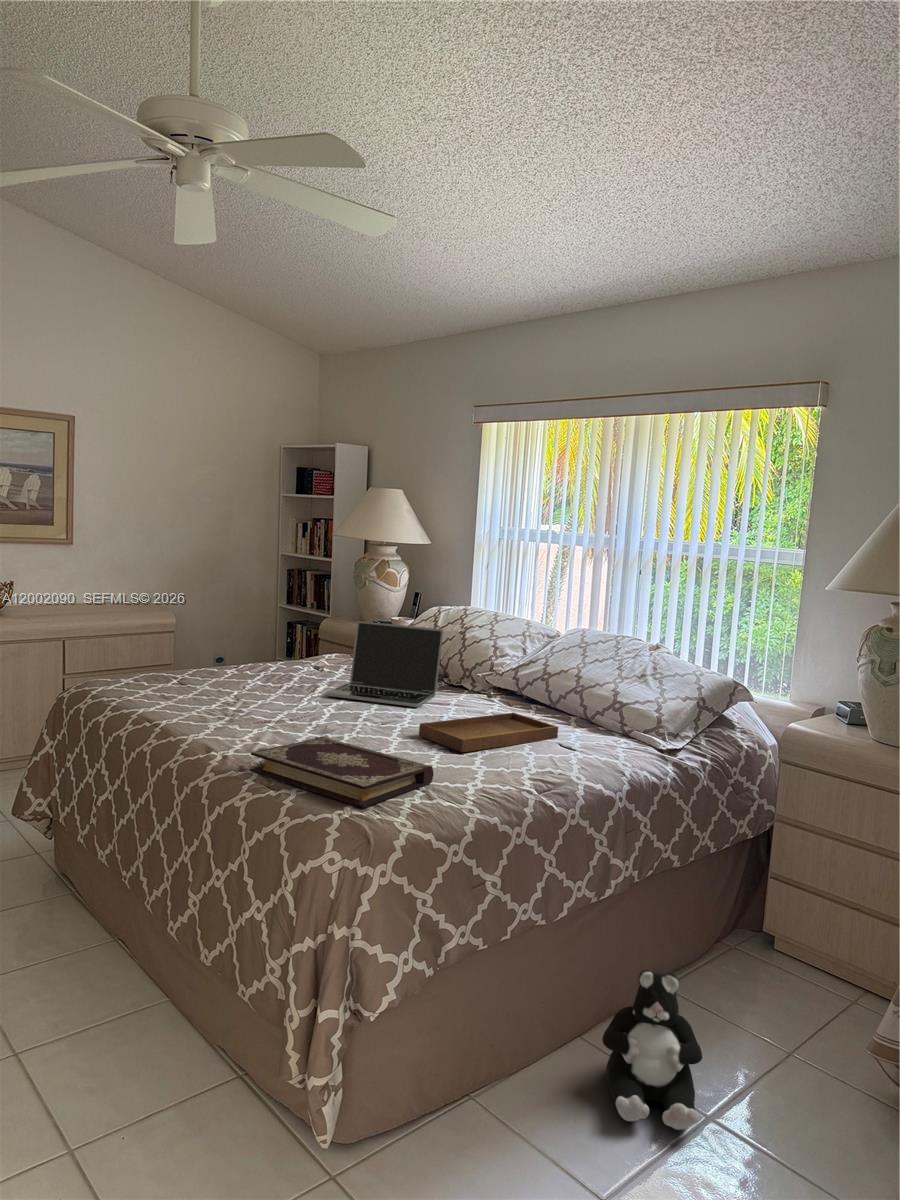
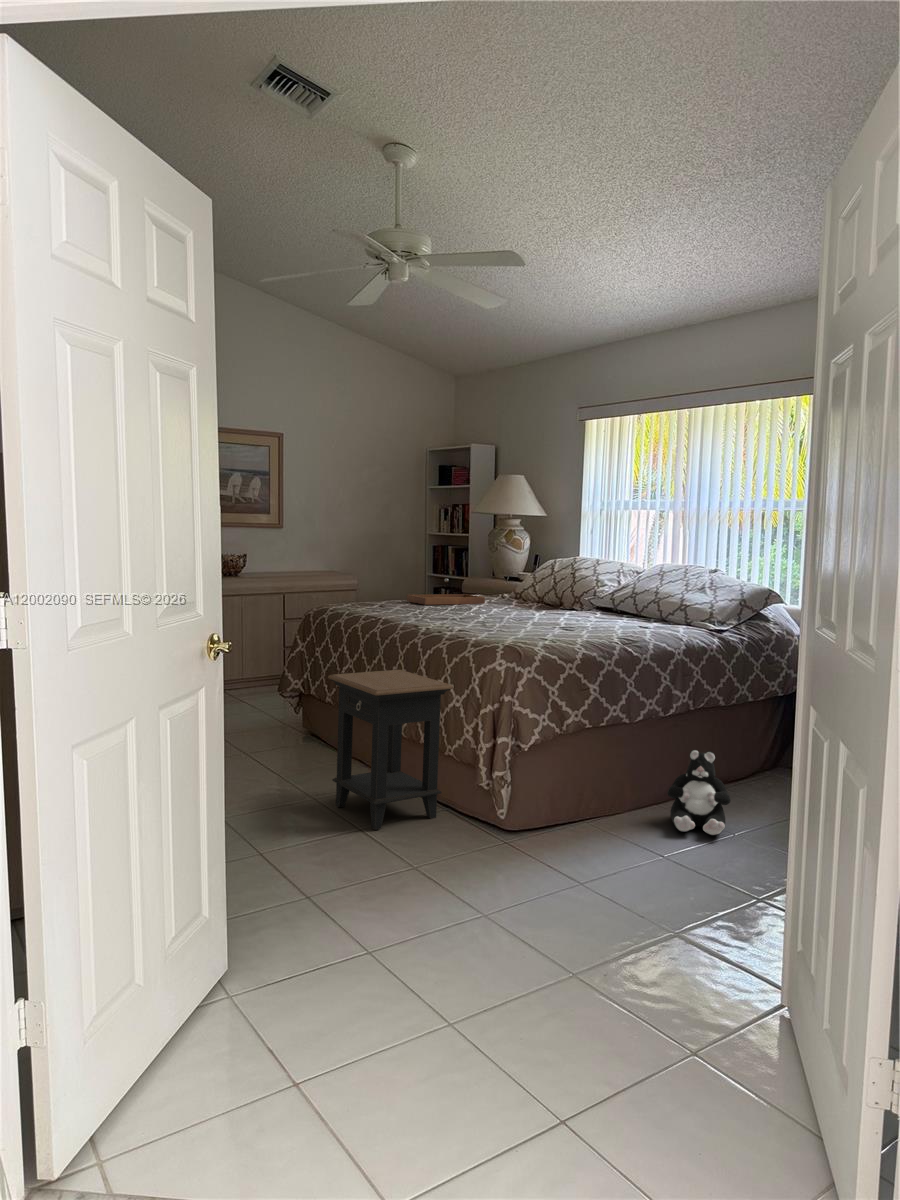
laptop: present [326,621,443,707] -> none [481,562,560,615]
tray: present [419,691,558,752] -> present [407,578,485,605]
book: present [250,737,434,808] -> none [446,618,558,643]
side table: none [36,827,253,1151] -> present [328,670,453,830]

